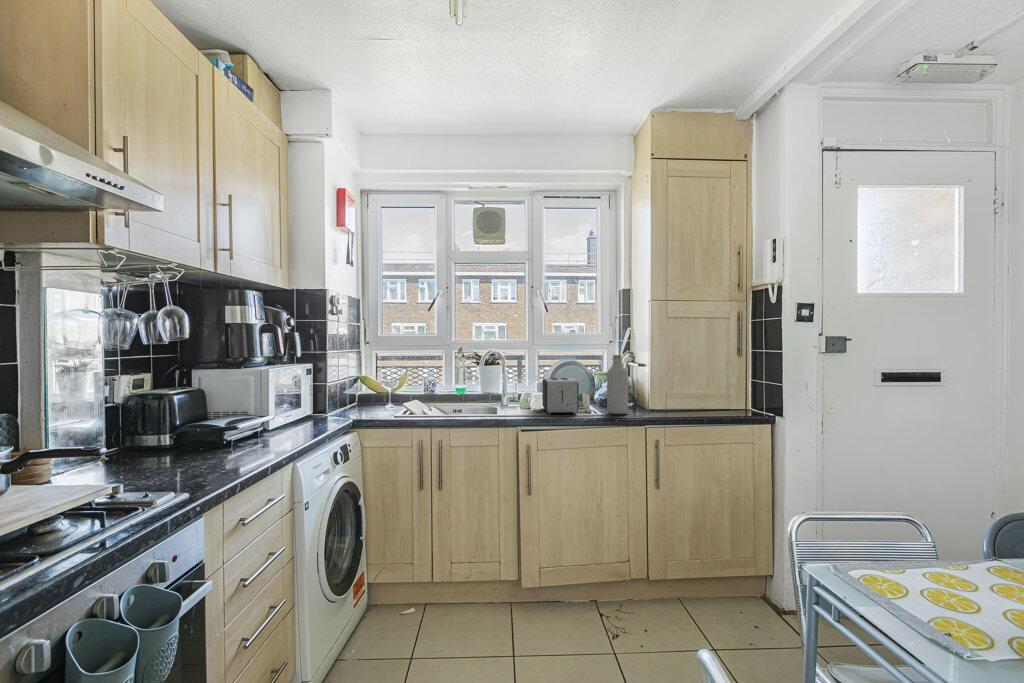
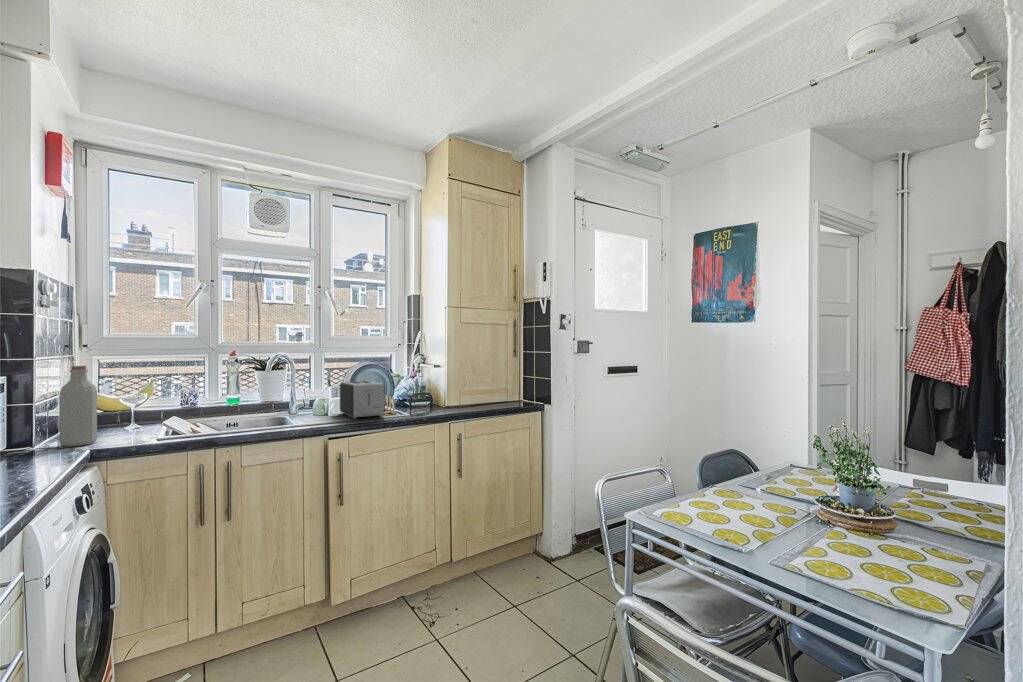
bottle: present [607,355,628,414] -> present [59,366,97,447]

